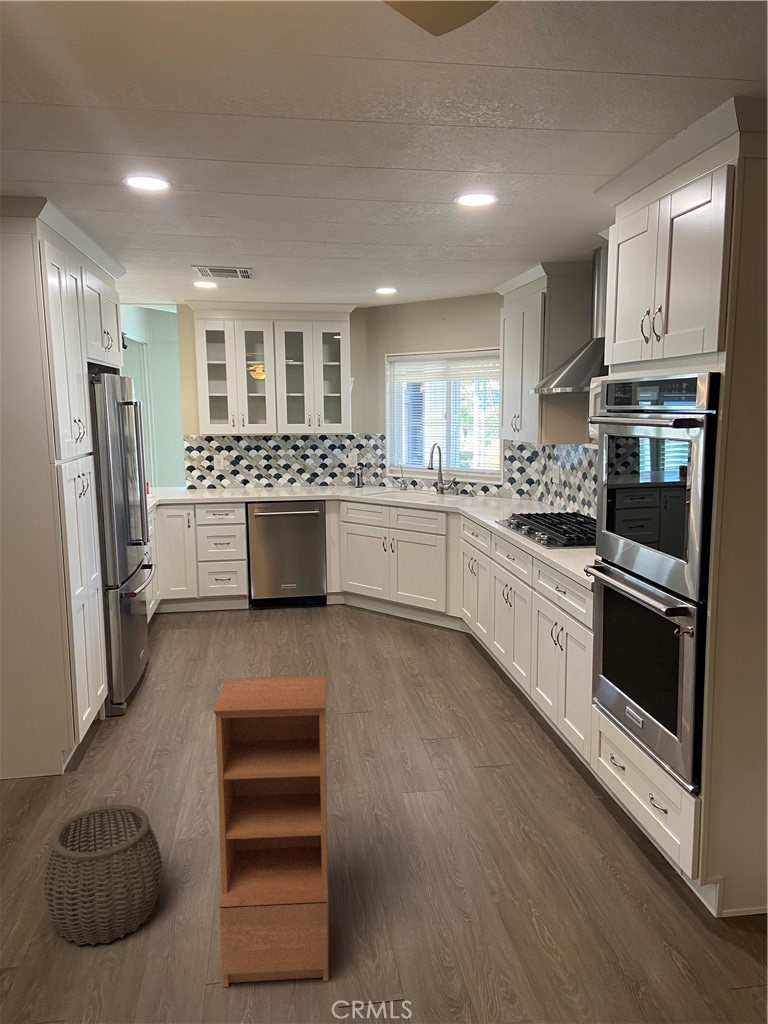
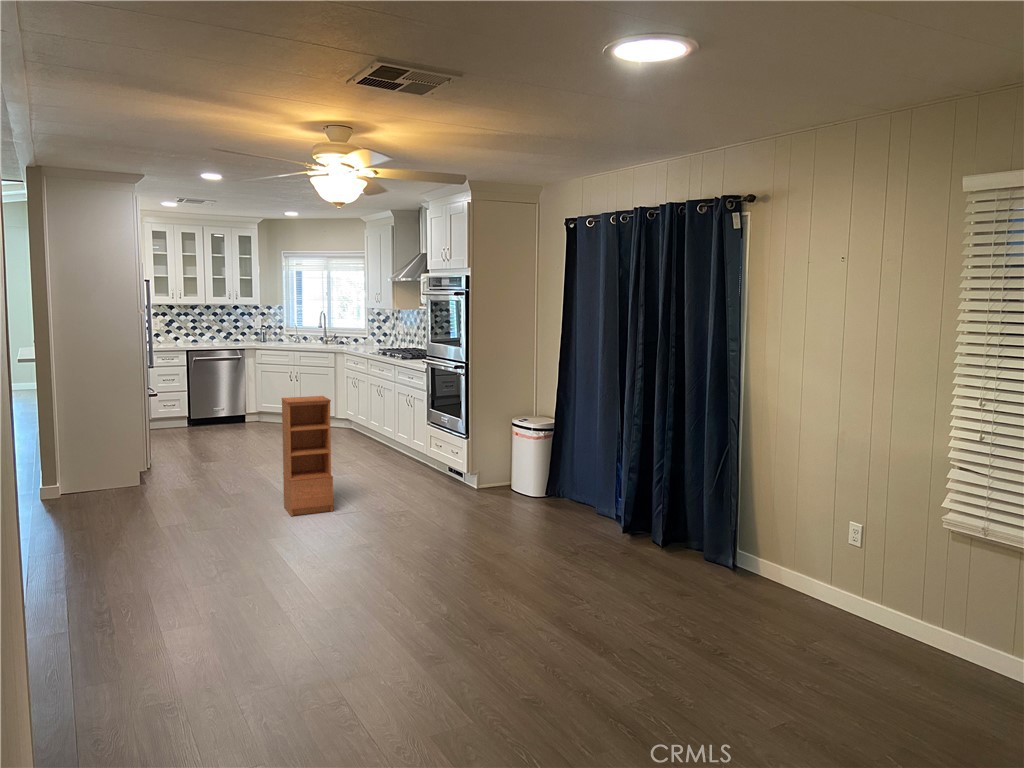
woven basket: present [43,805,163,945] -> none [195,466,248,516]

